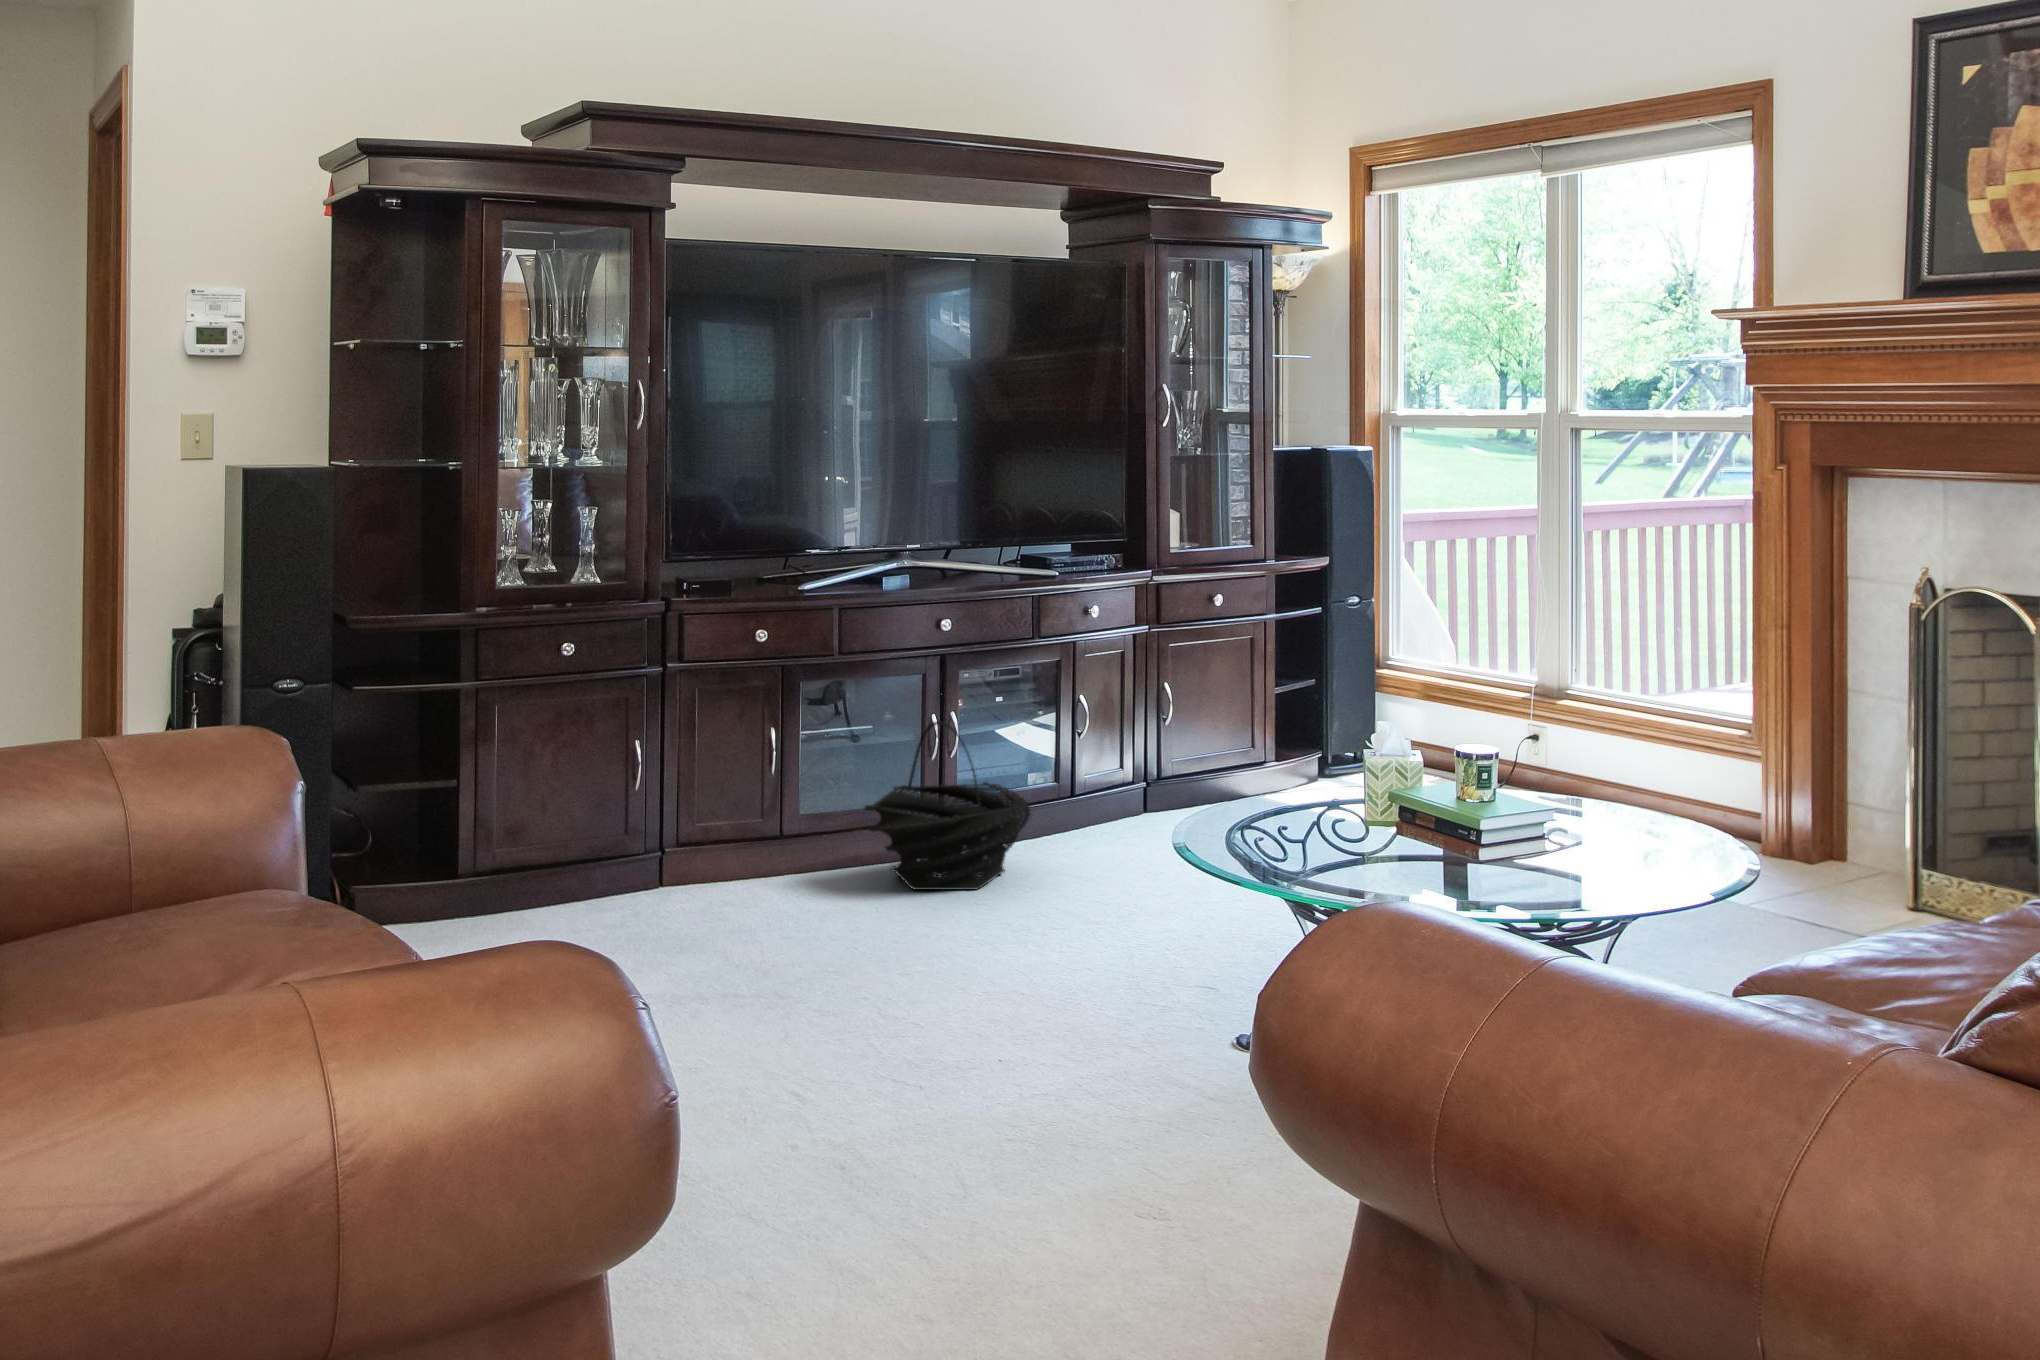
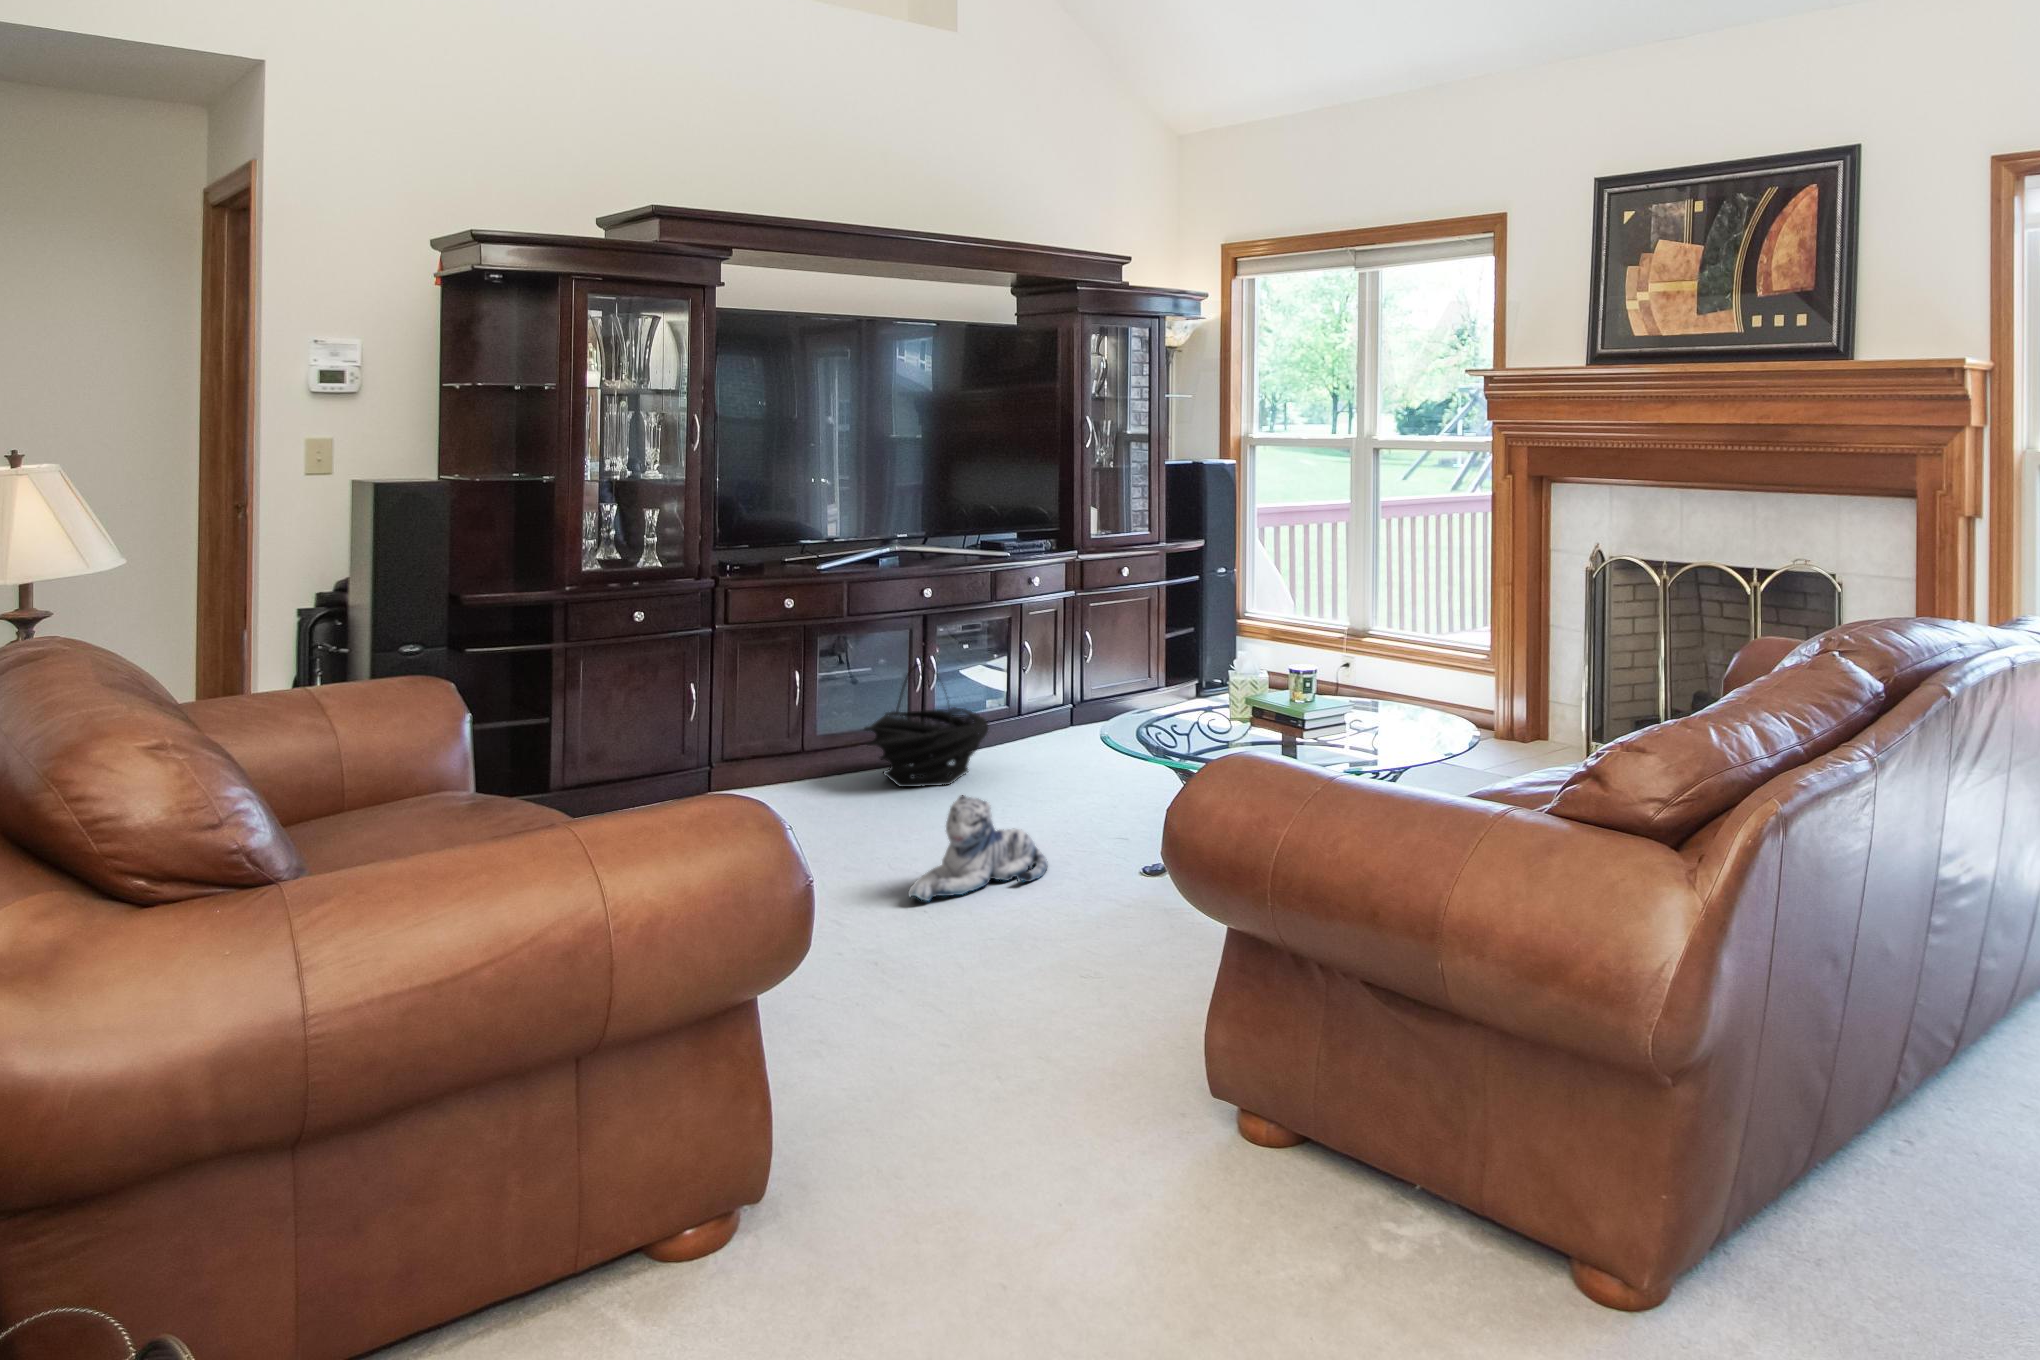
plush toy: none [910,911,1106,1061] -> present [908,795,1048,901]

